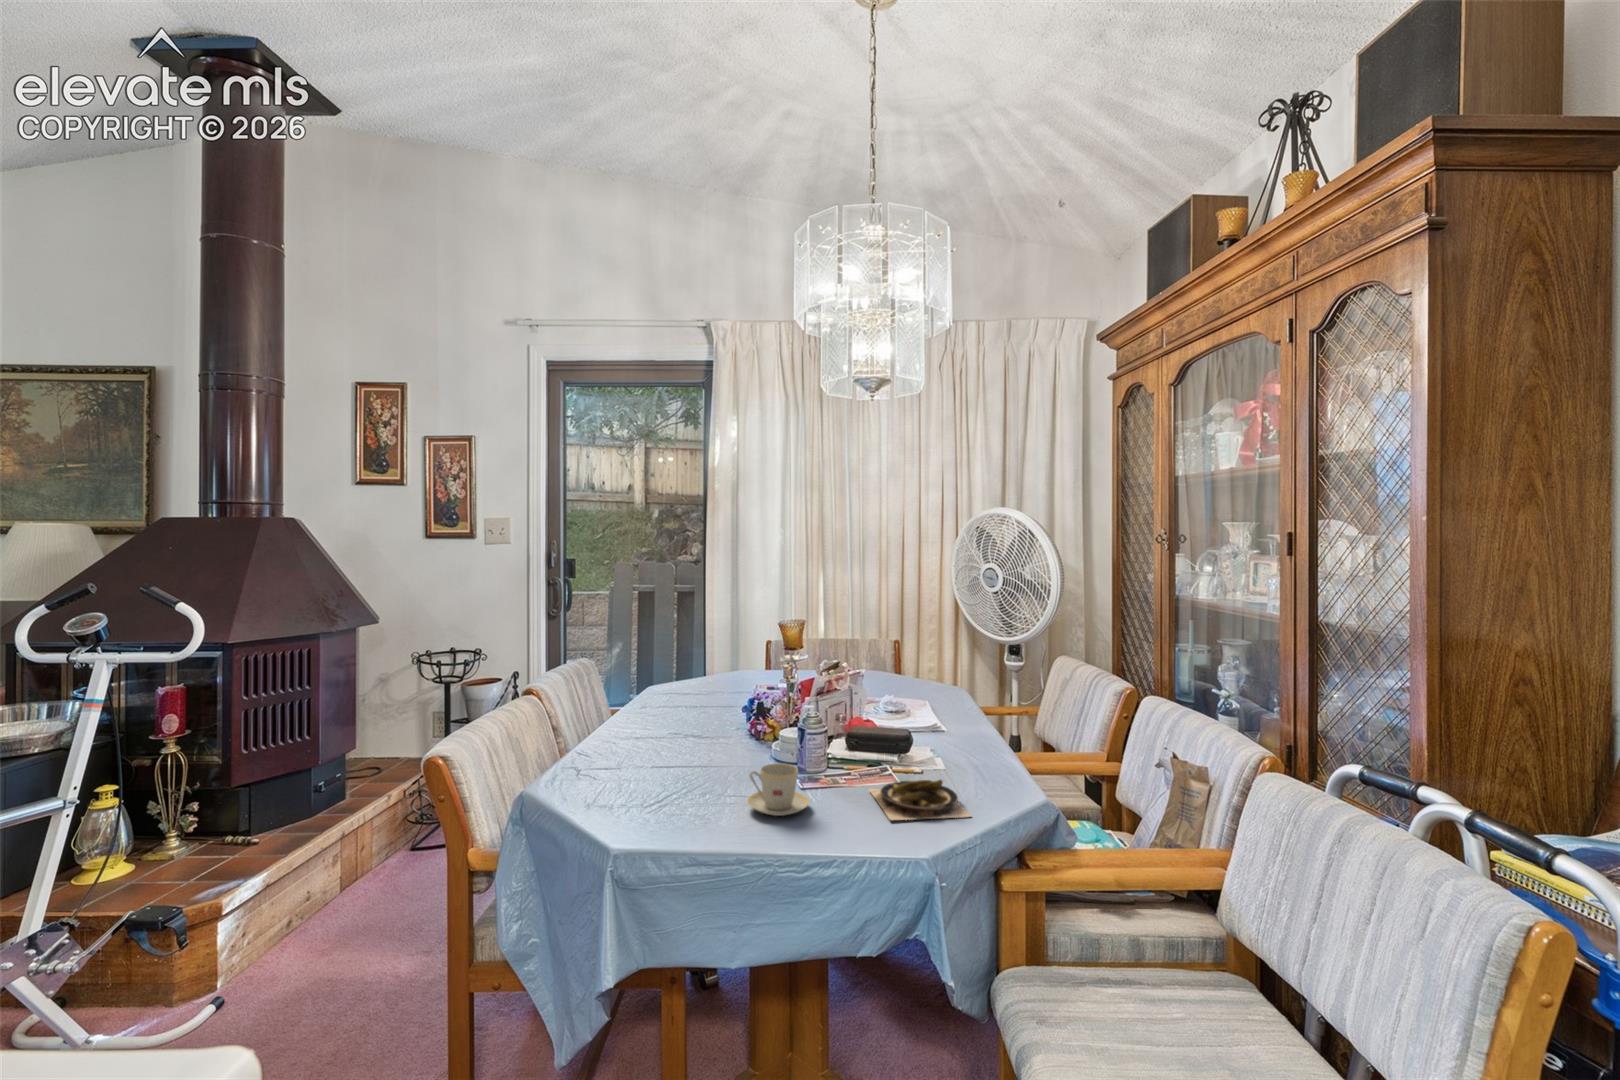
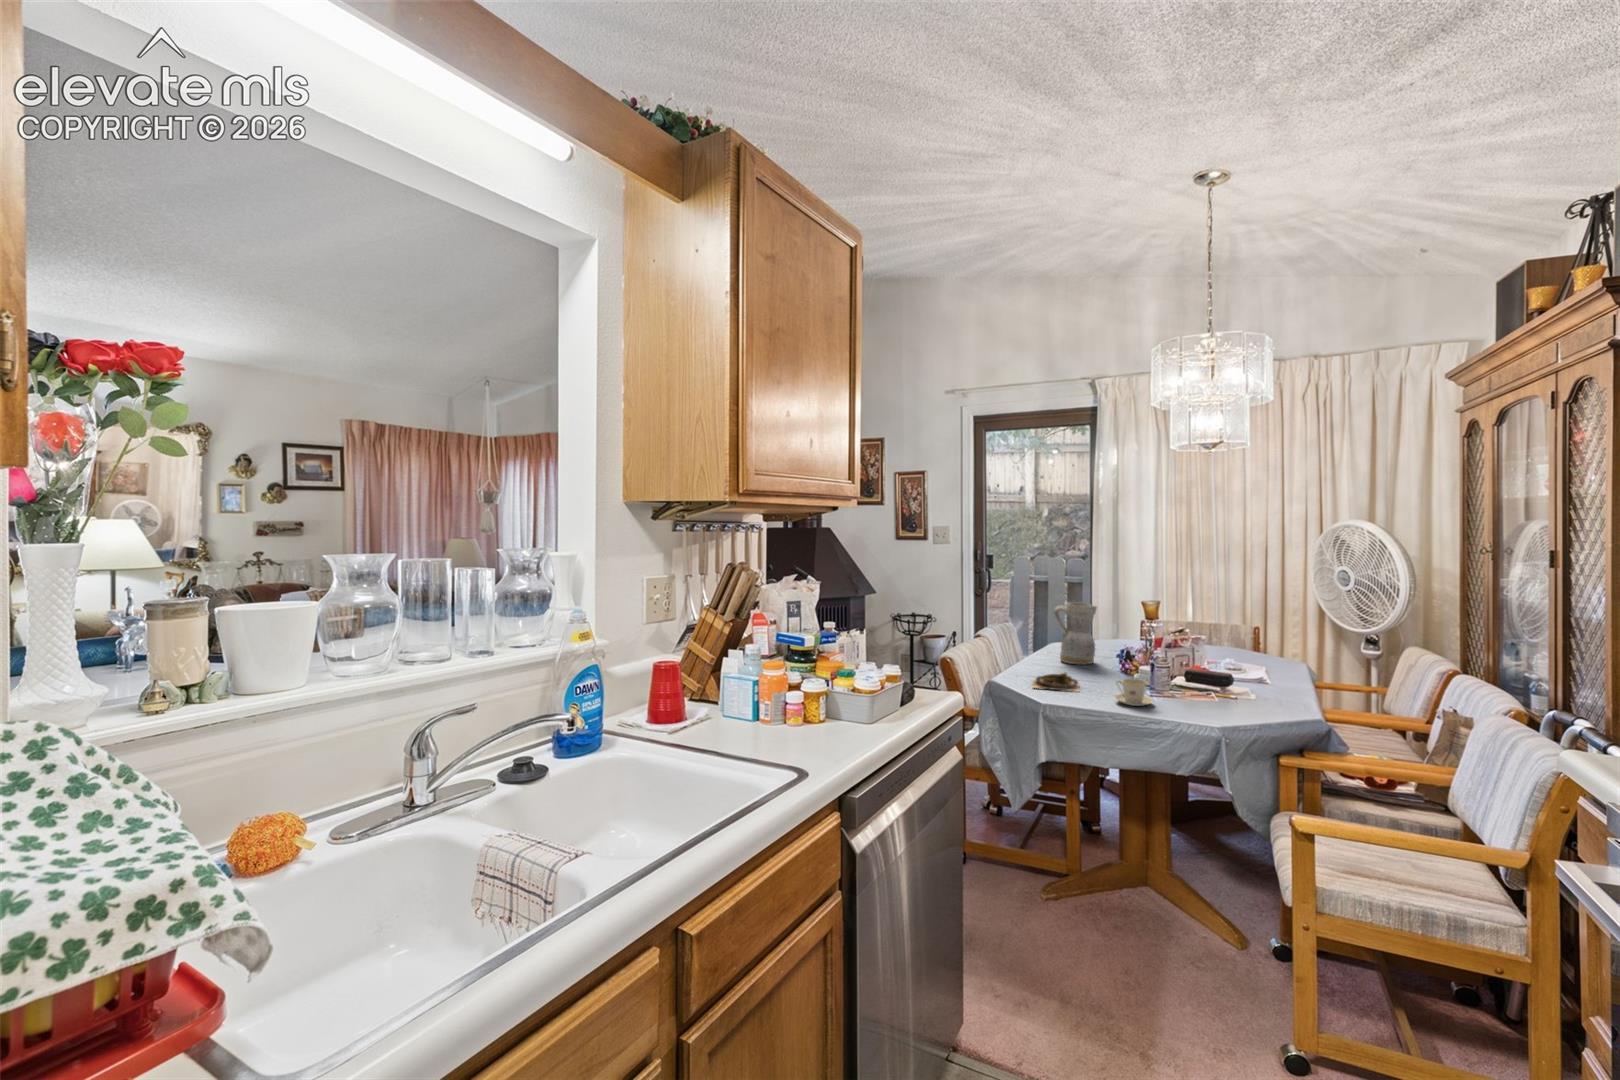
ceramic pitcher: none [649,628,715,727] -> present [1054,602,1097,664]
plate: present [869,780,971,820] -> present [1033,672,1079,692]

